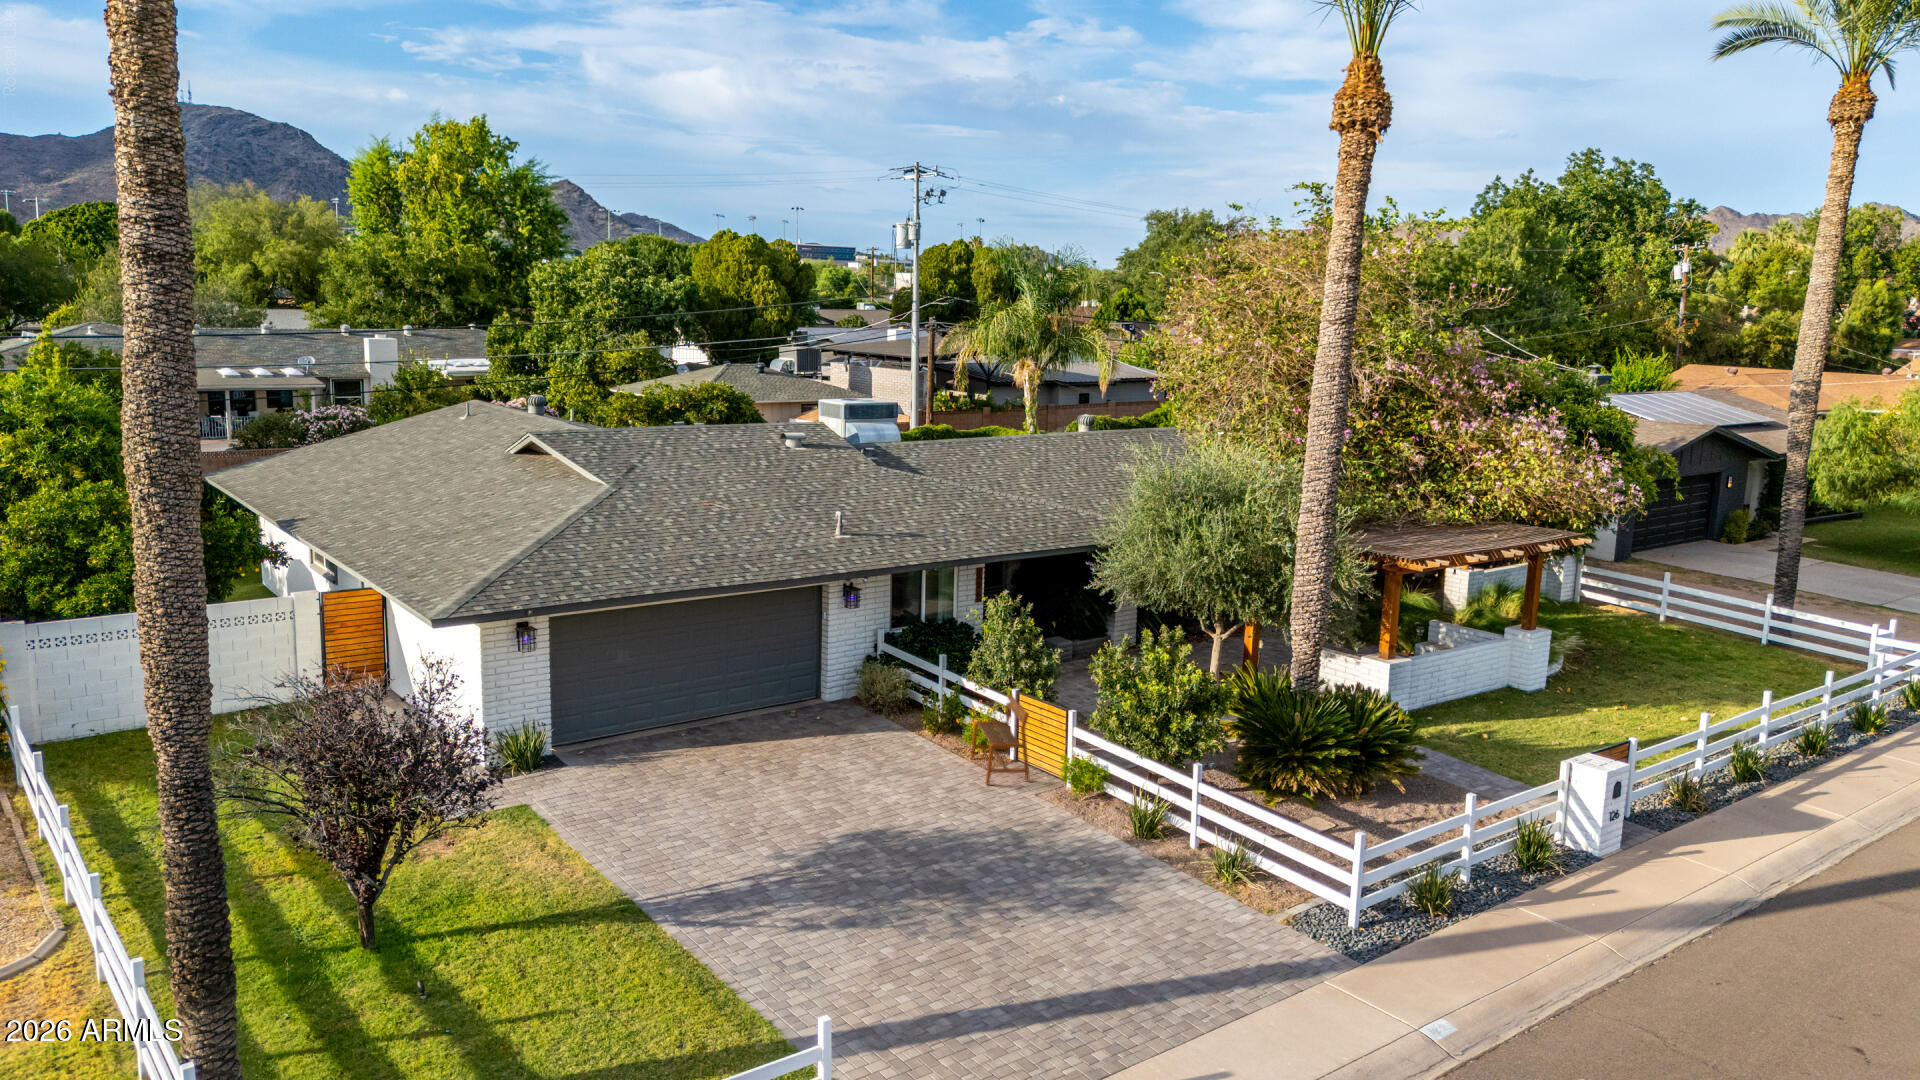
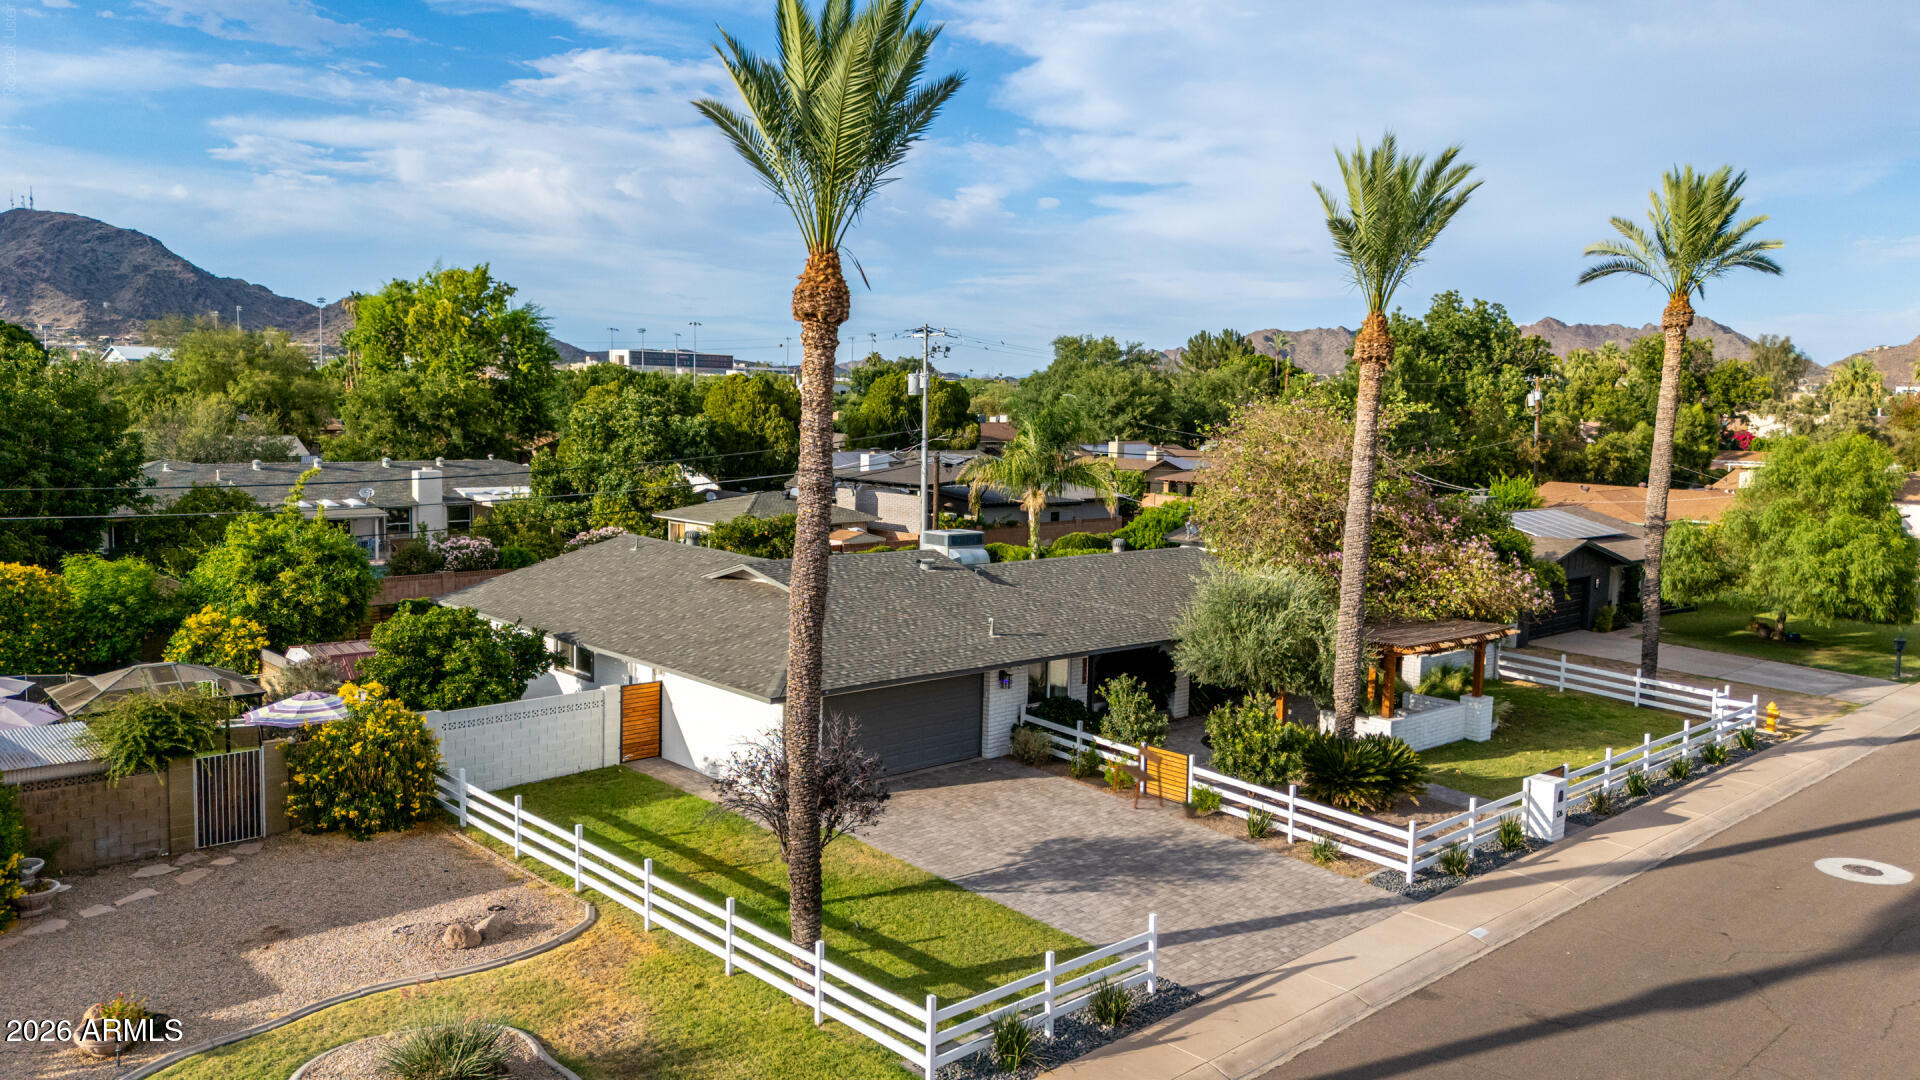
decorative plant: none [1040,774,1083,803] -> present [1182,800,1202,818]

